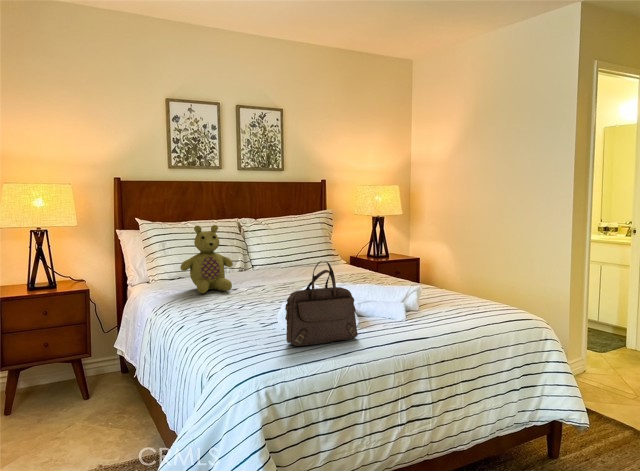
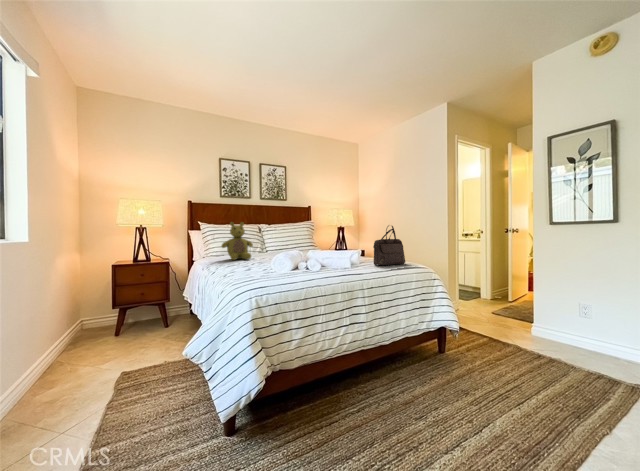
handbag: present [285,261,358,346] -> present [373,226,405,265]

